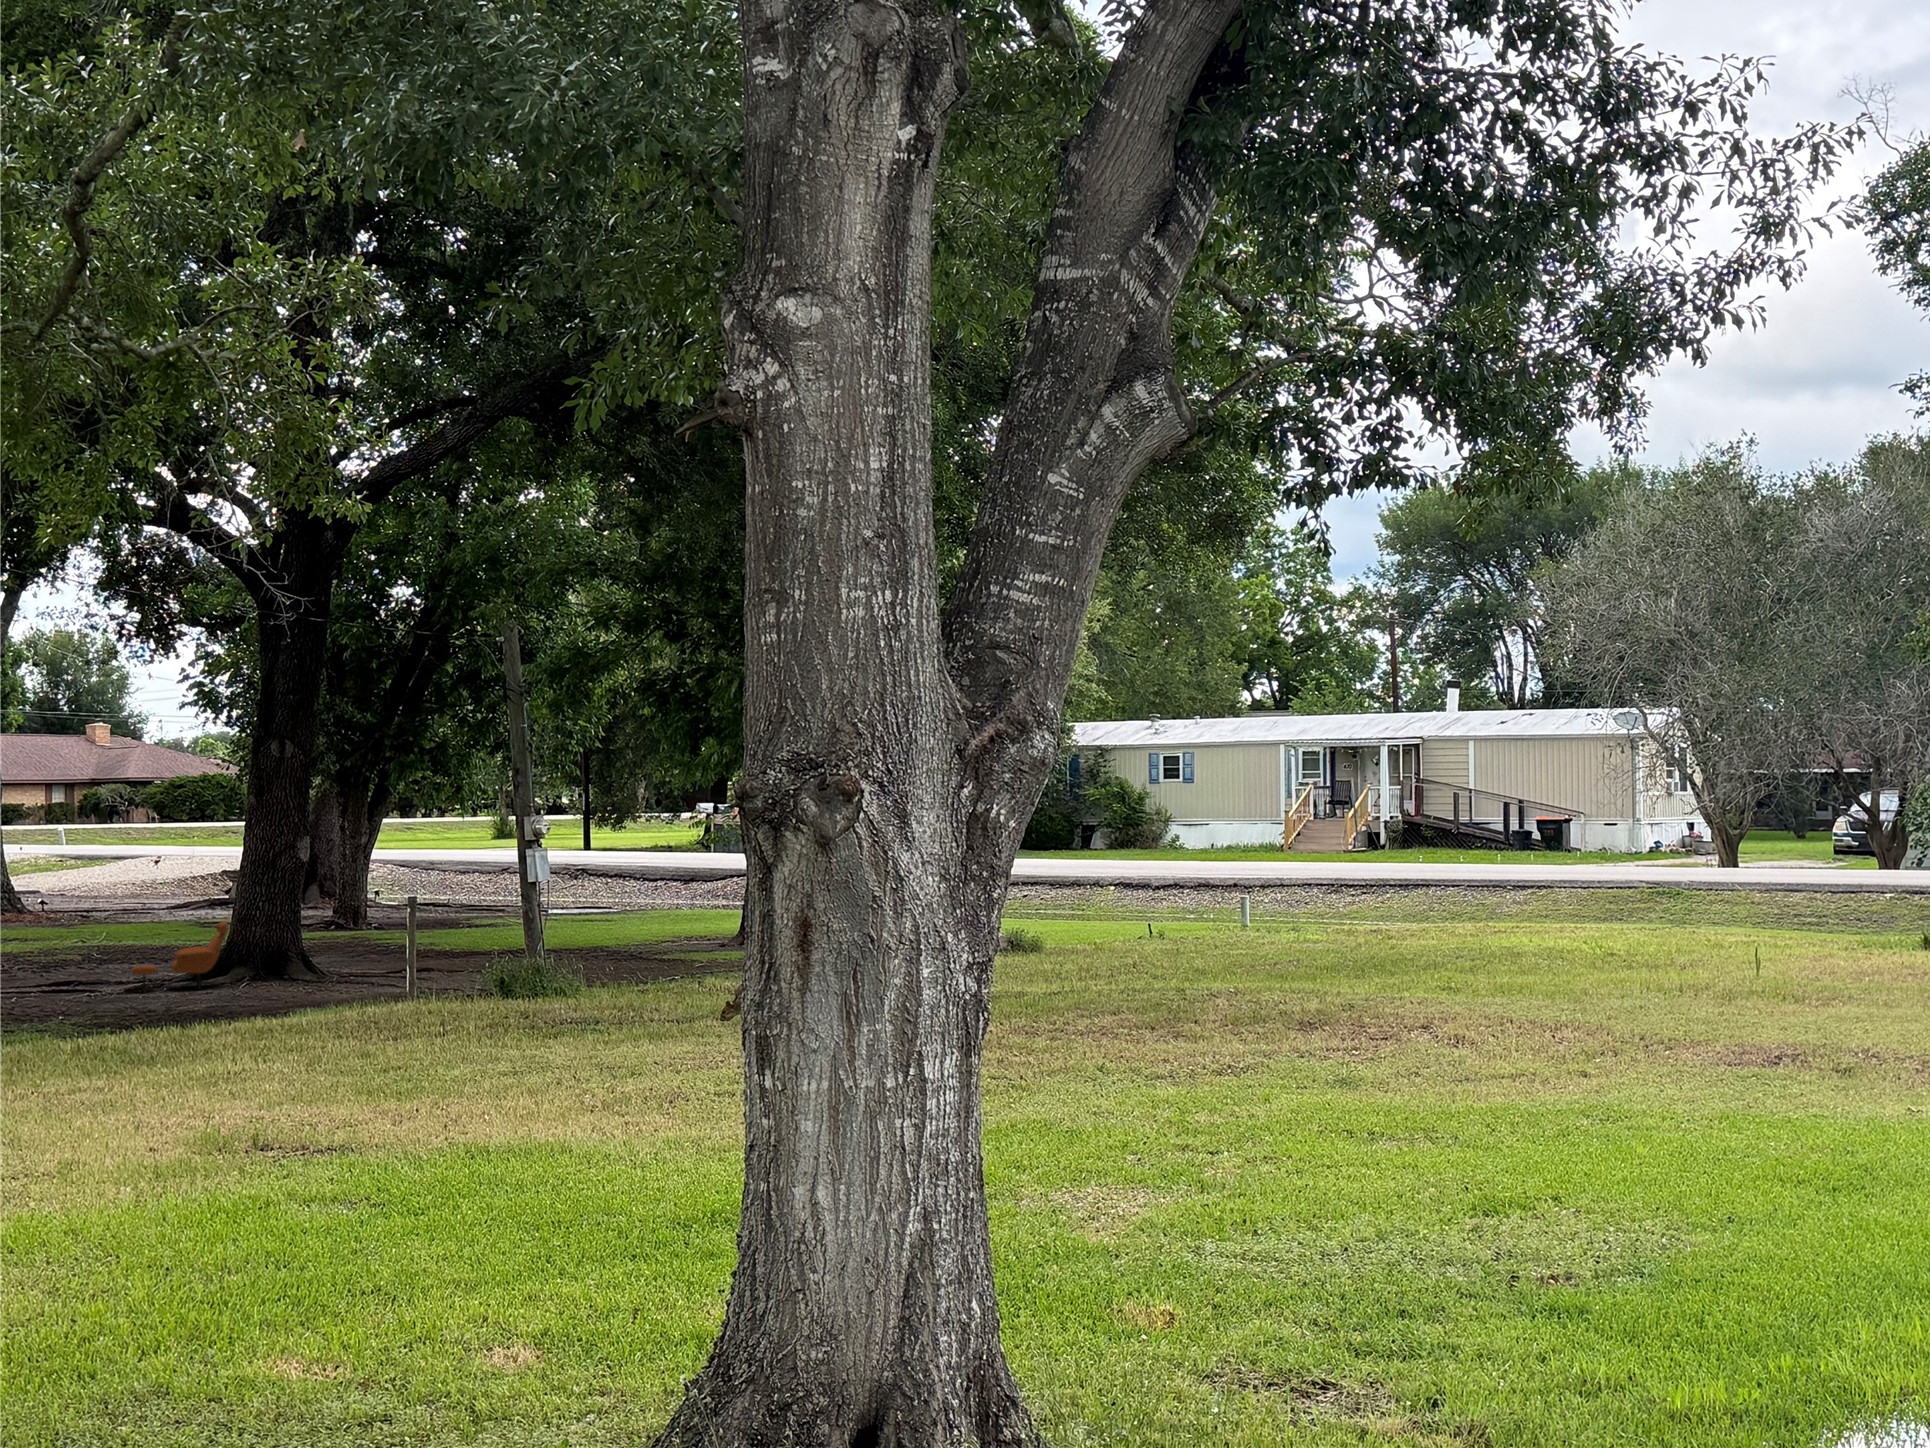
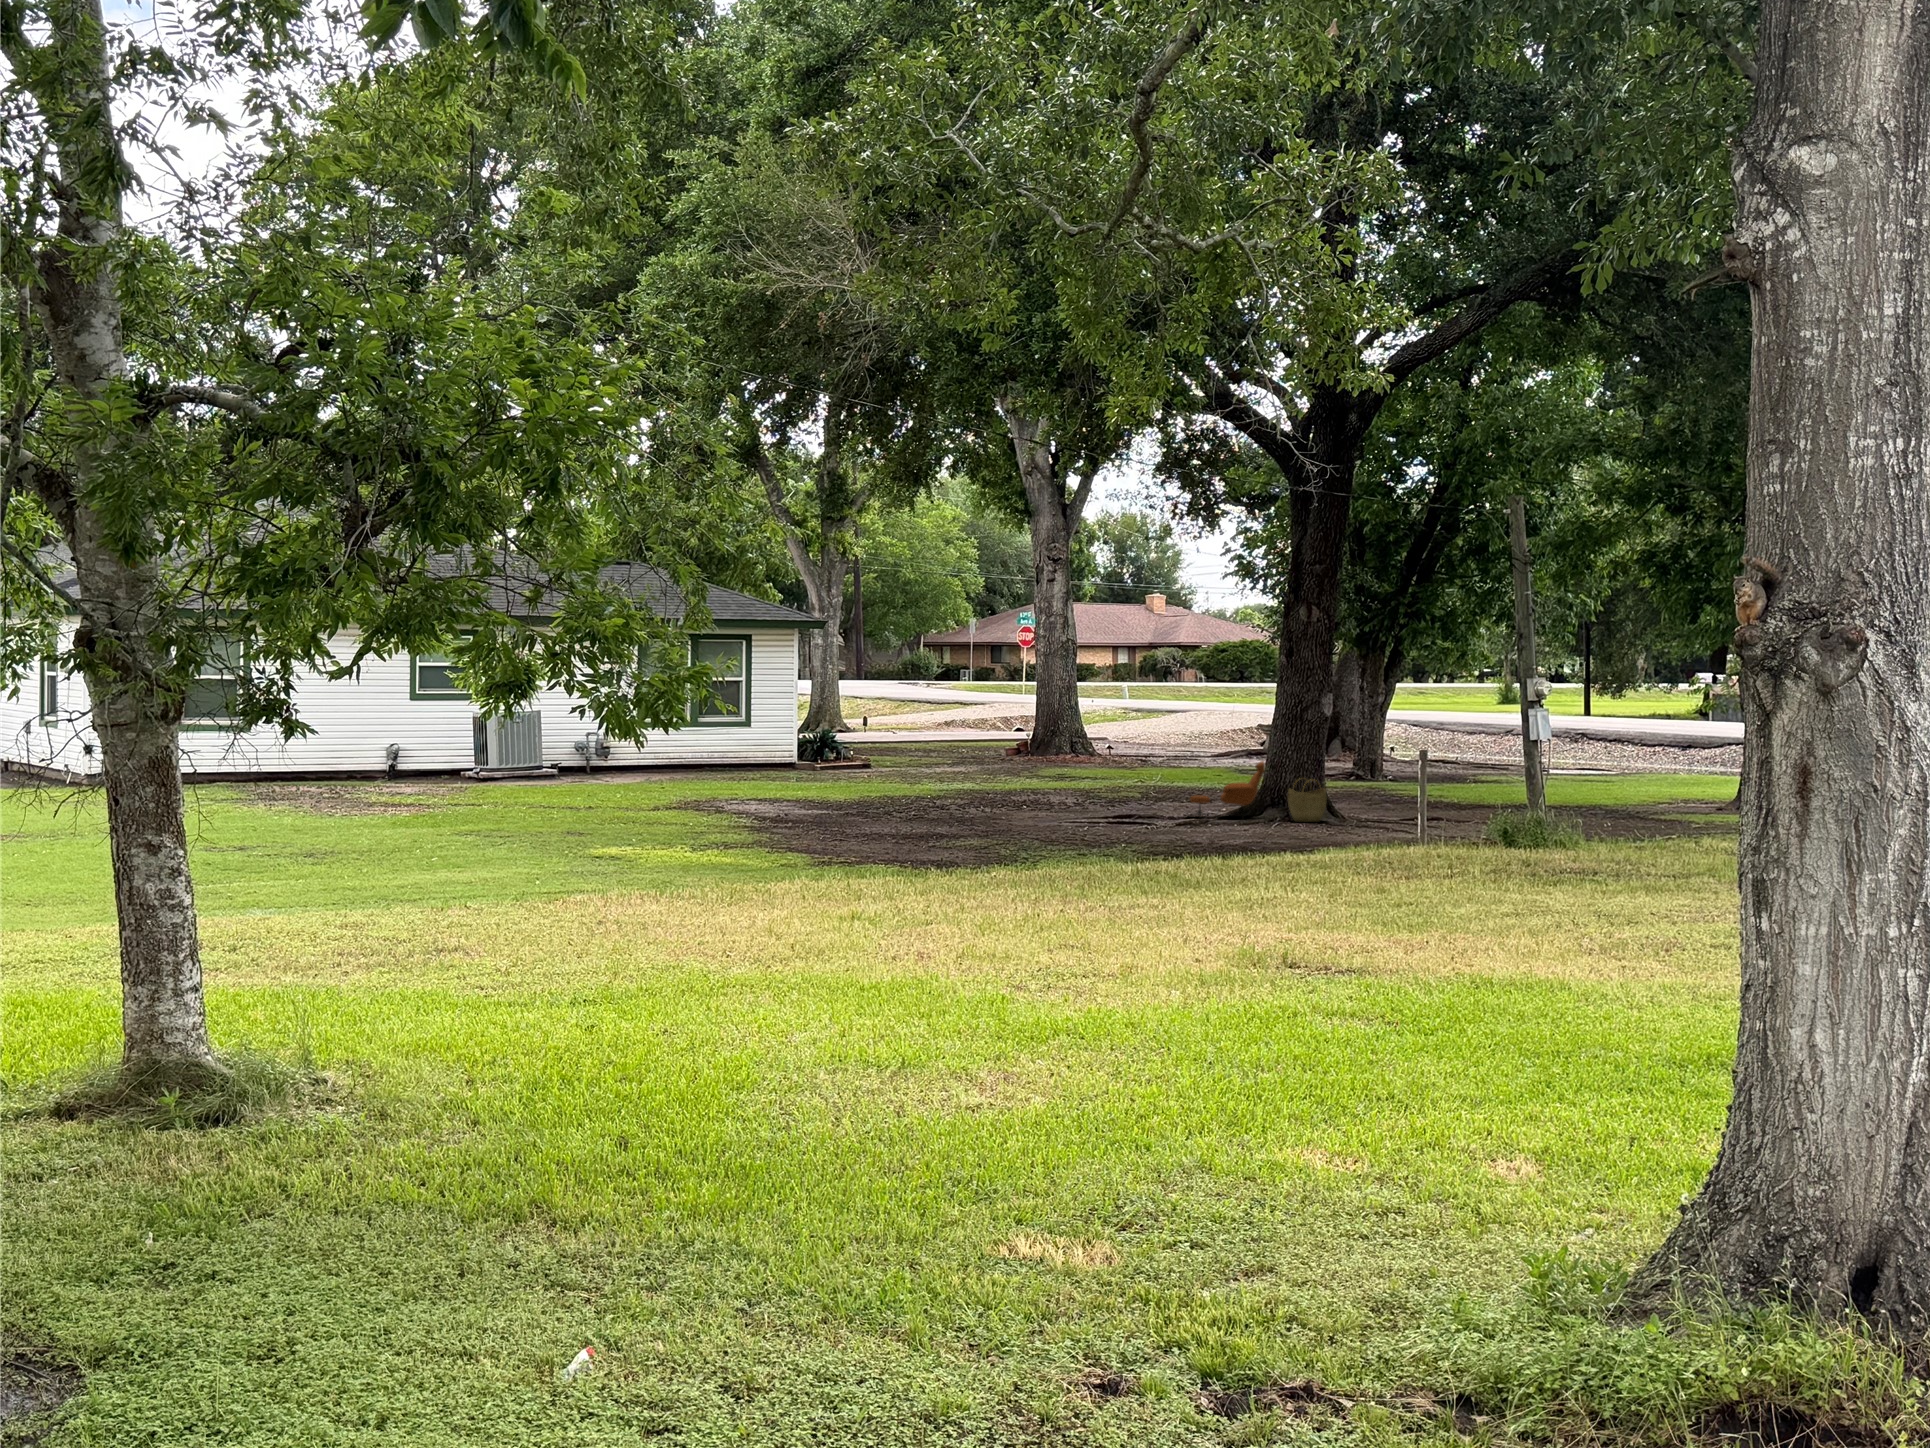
woven basket: none [256,937,303,988] -> present [1288,780,1327,822]

